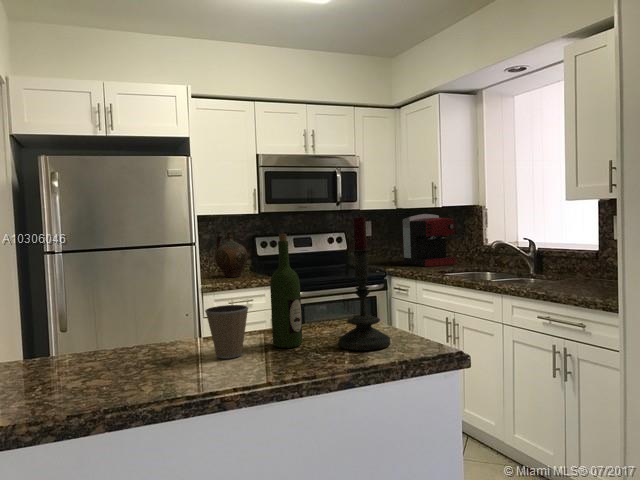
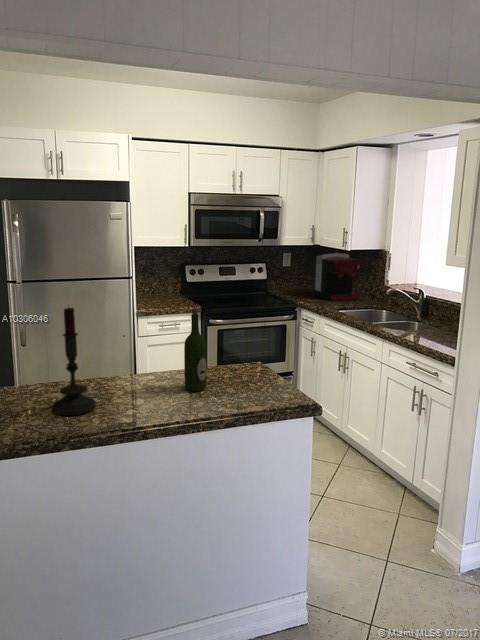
candle: present [339,217,390,351] -> present [53,306,96,416]
ceramic jug: present [215,232,248,277] -> none [150,261,178,300]
coffee cup: present [205,305,248,359] -> none [136,359,167,398]

